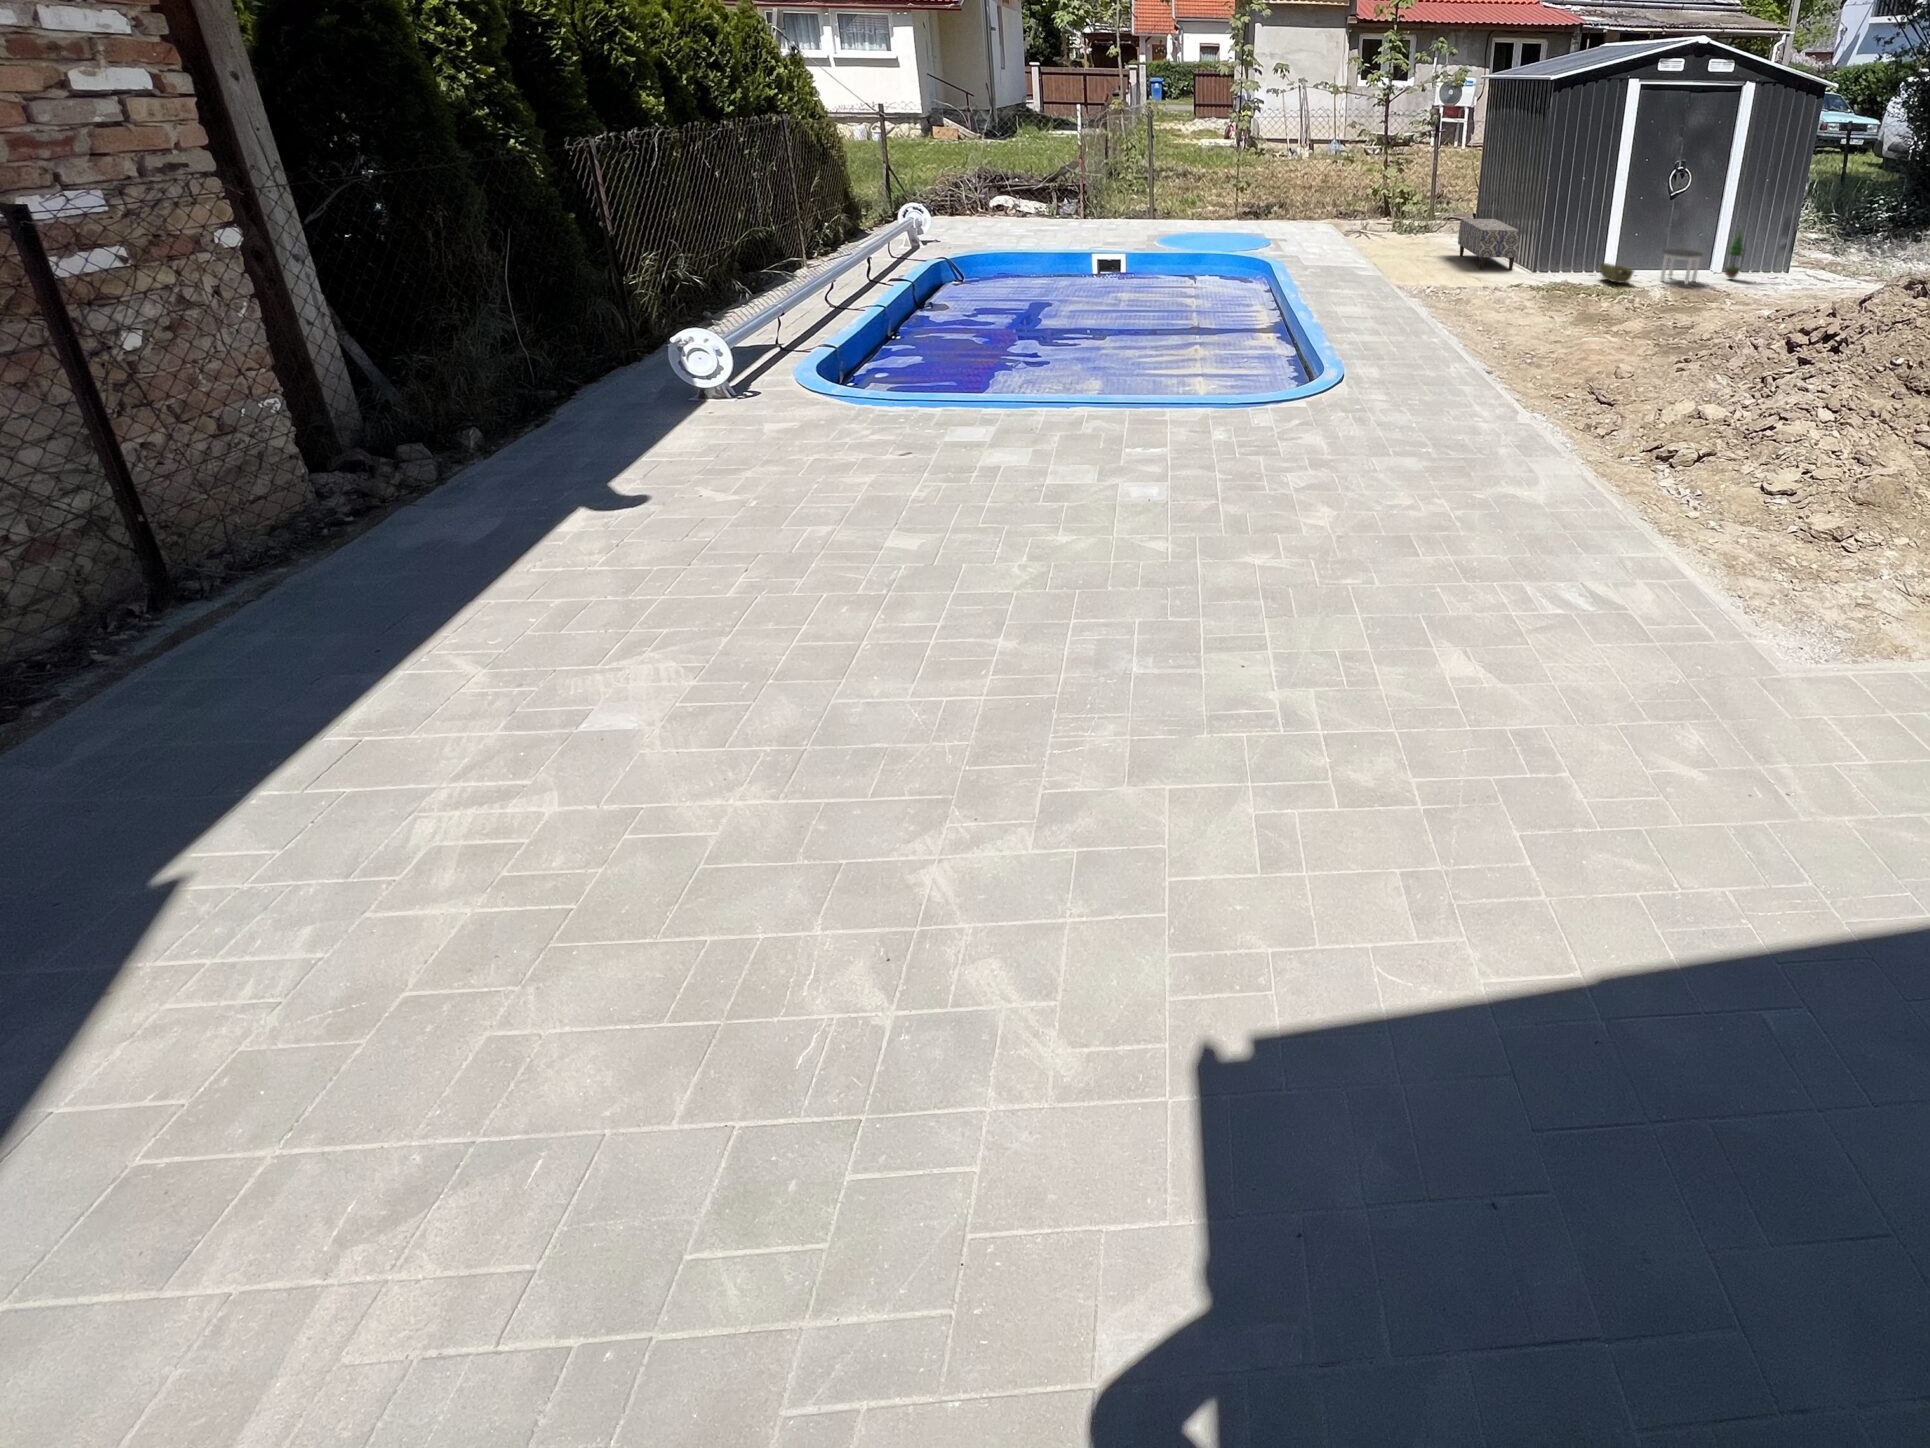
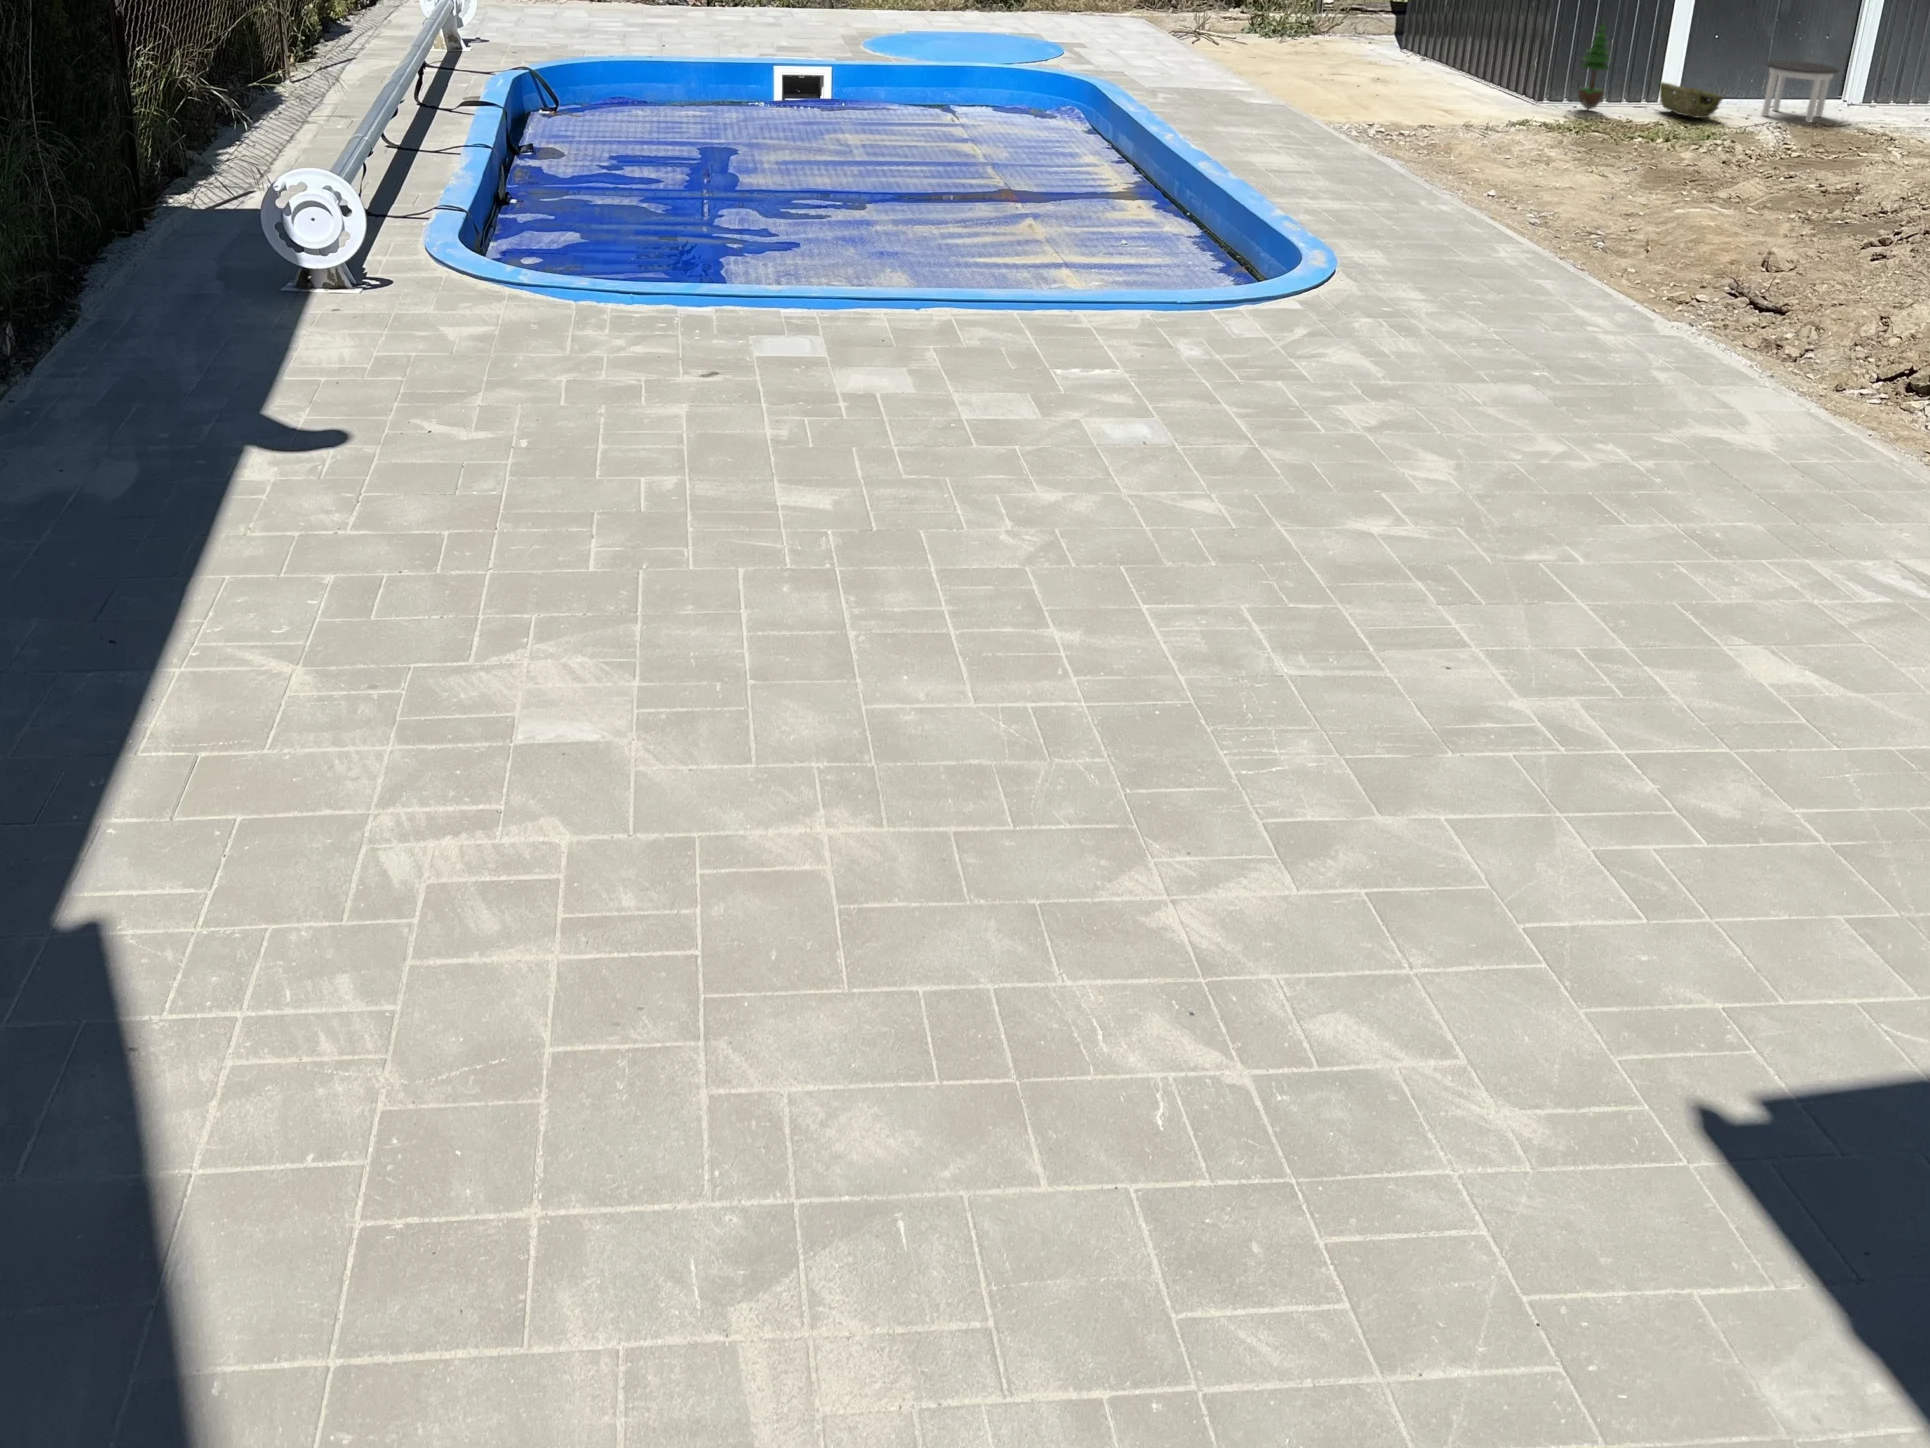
bench: present [1458,219,1519,270] -> none [1394,5,1516,94]
potted tree: present [1725,231,1743,279] -> present [1577,24,1611,110]

